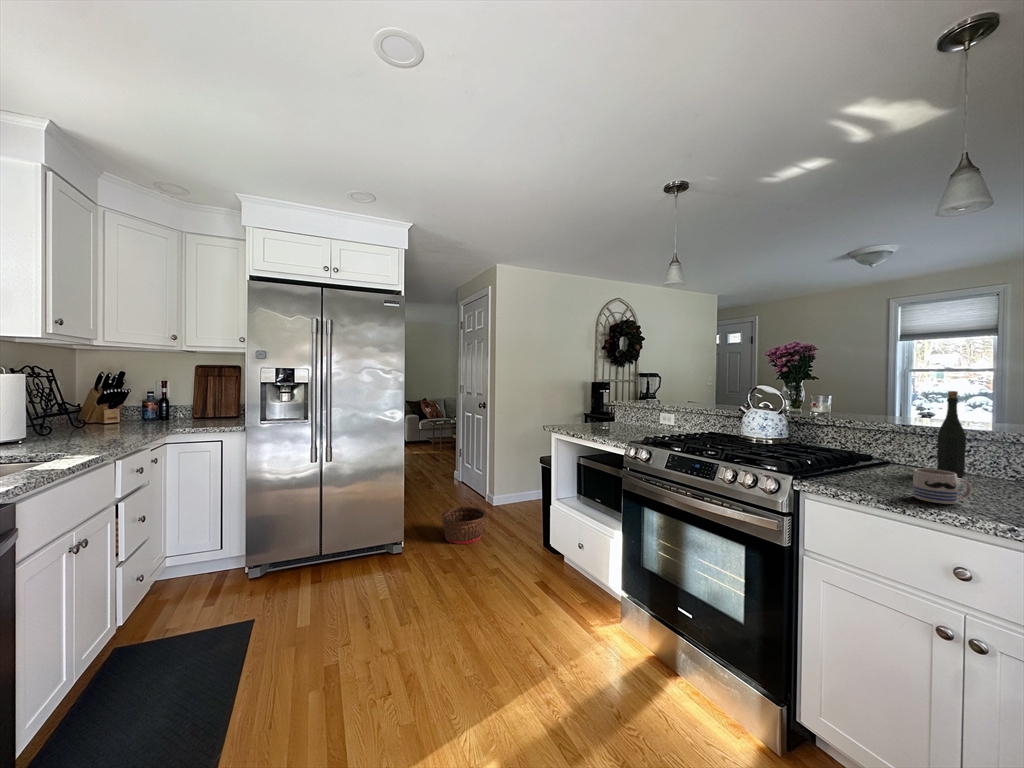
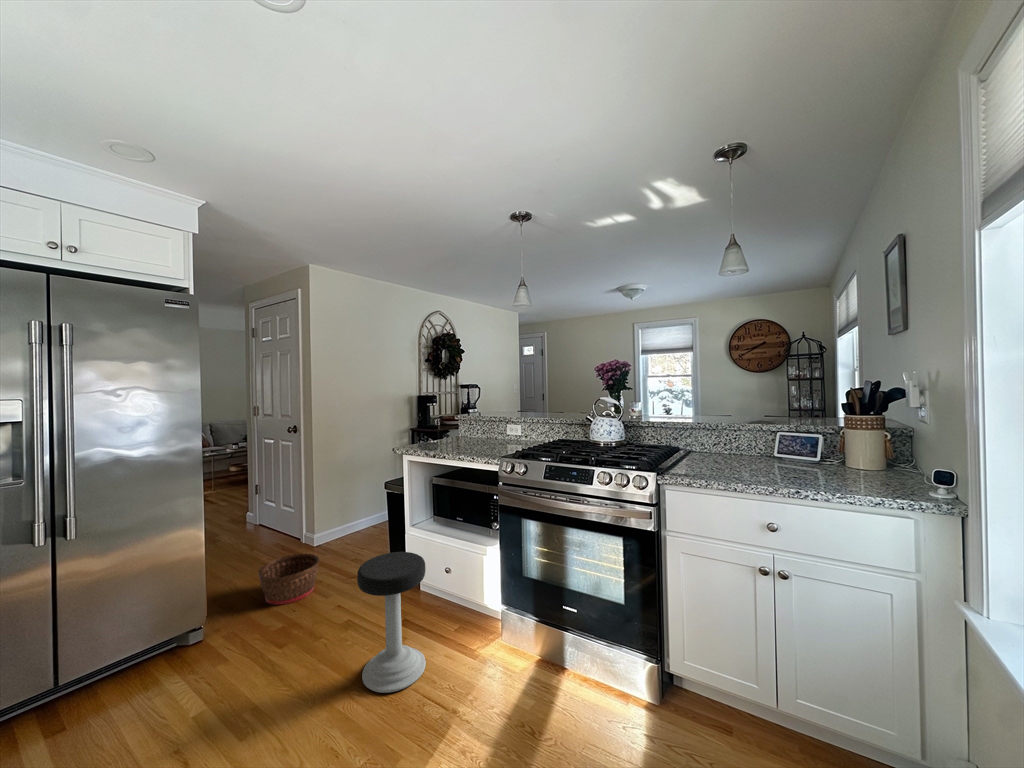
bottle: present [937,391,966,477] -> none [720,397,737,457]
mug: present [913,469,973,504] -> none [732,456,763,480]
stool: none [490,515,548,634] -> present [357,552,426,693]

